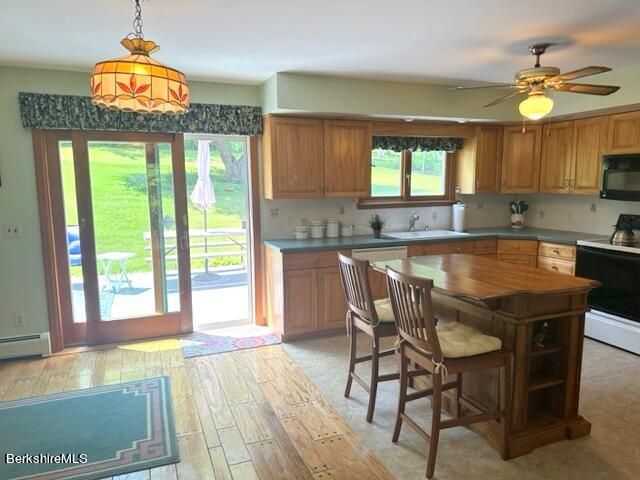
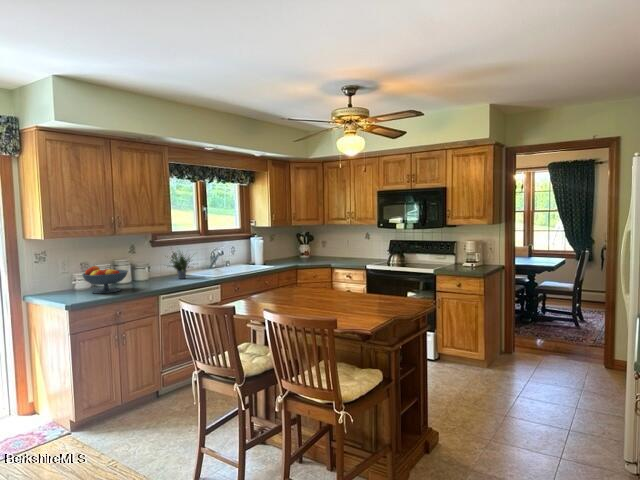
fruit bowl: none [297,221,330,243] -> present [82,266,128,293]

